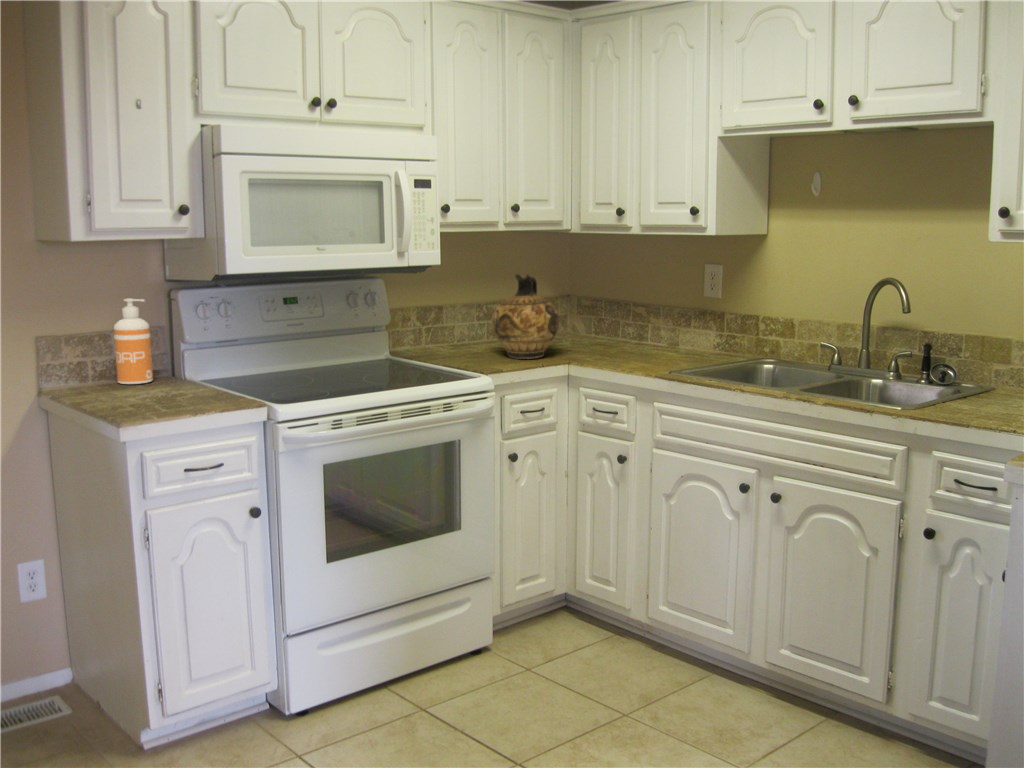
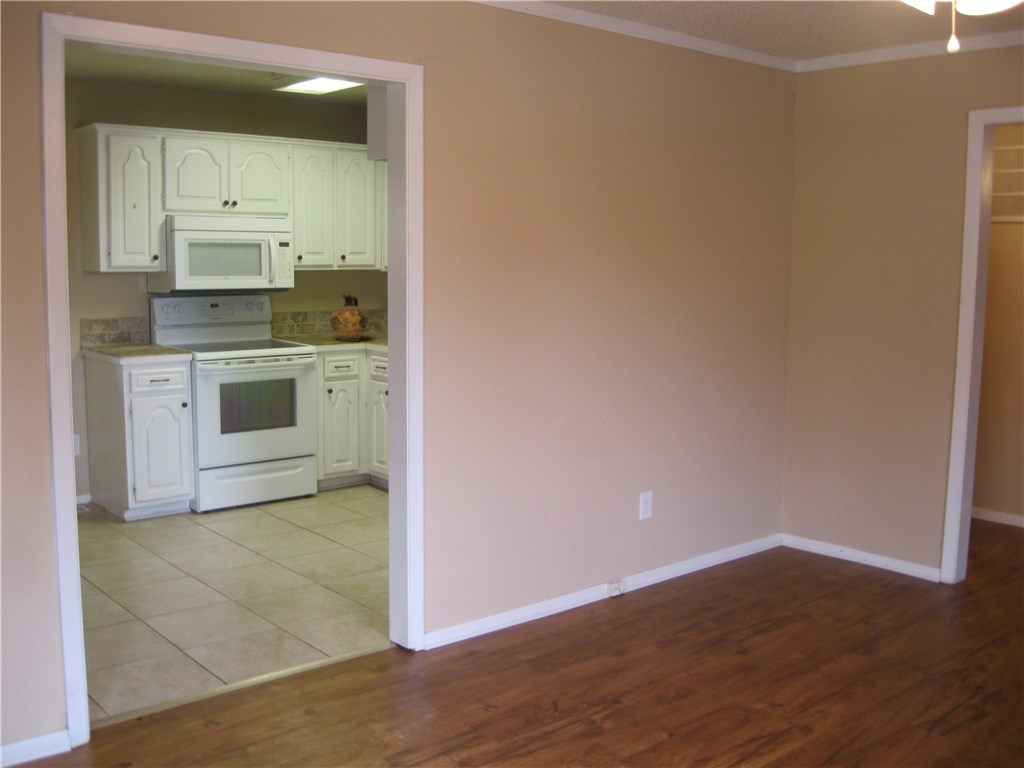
soap dispenser: present [114,299,153,384] -> none [119,301,139,345]

